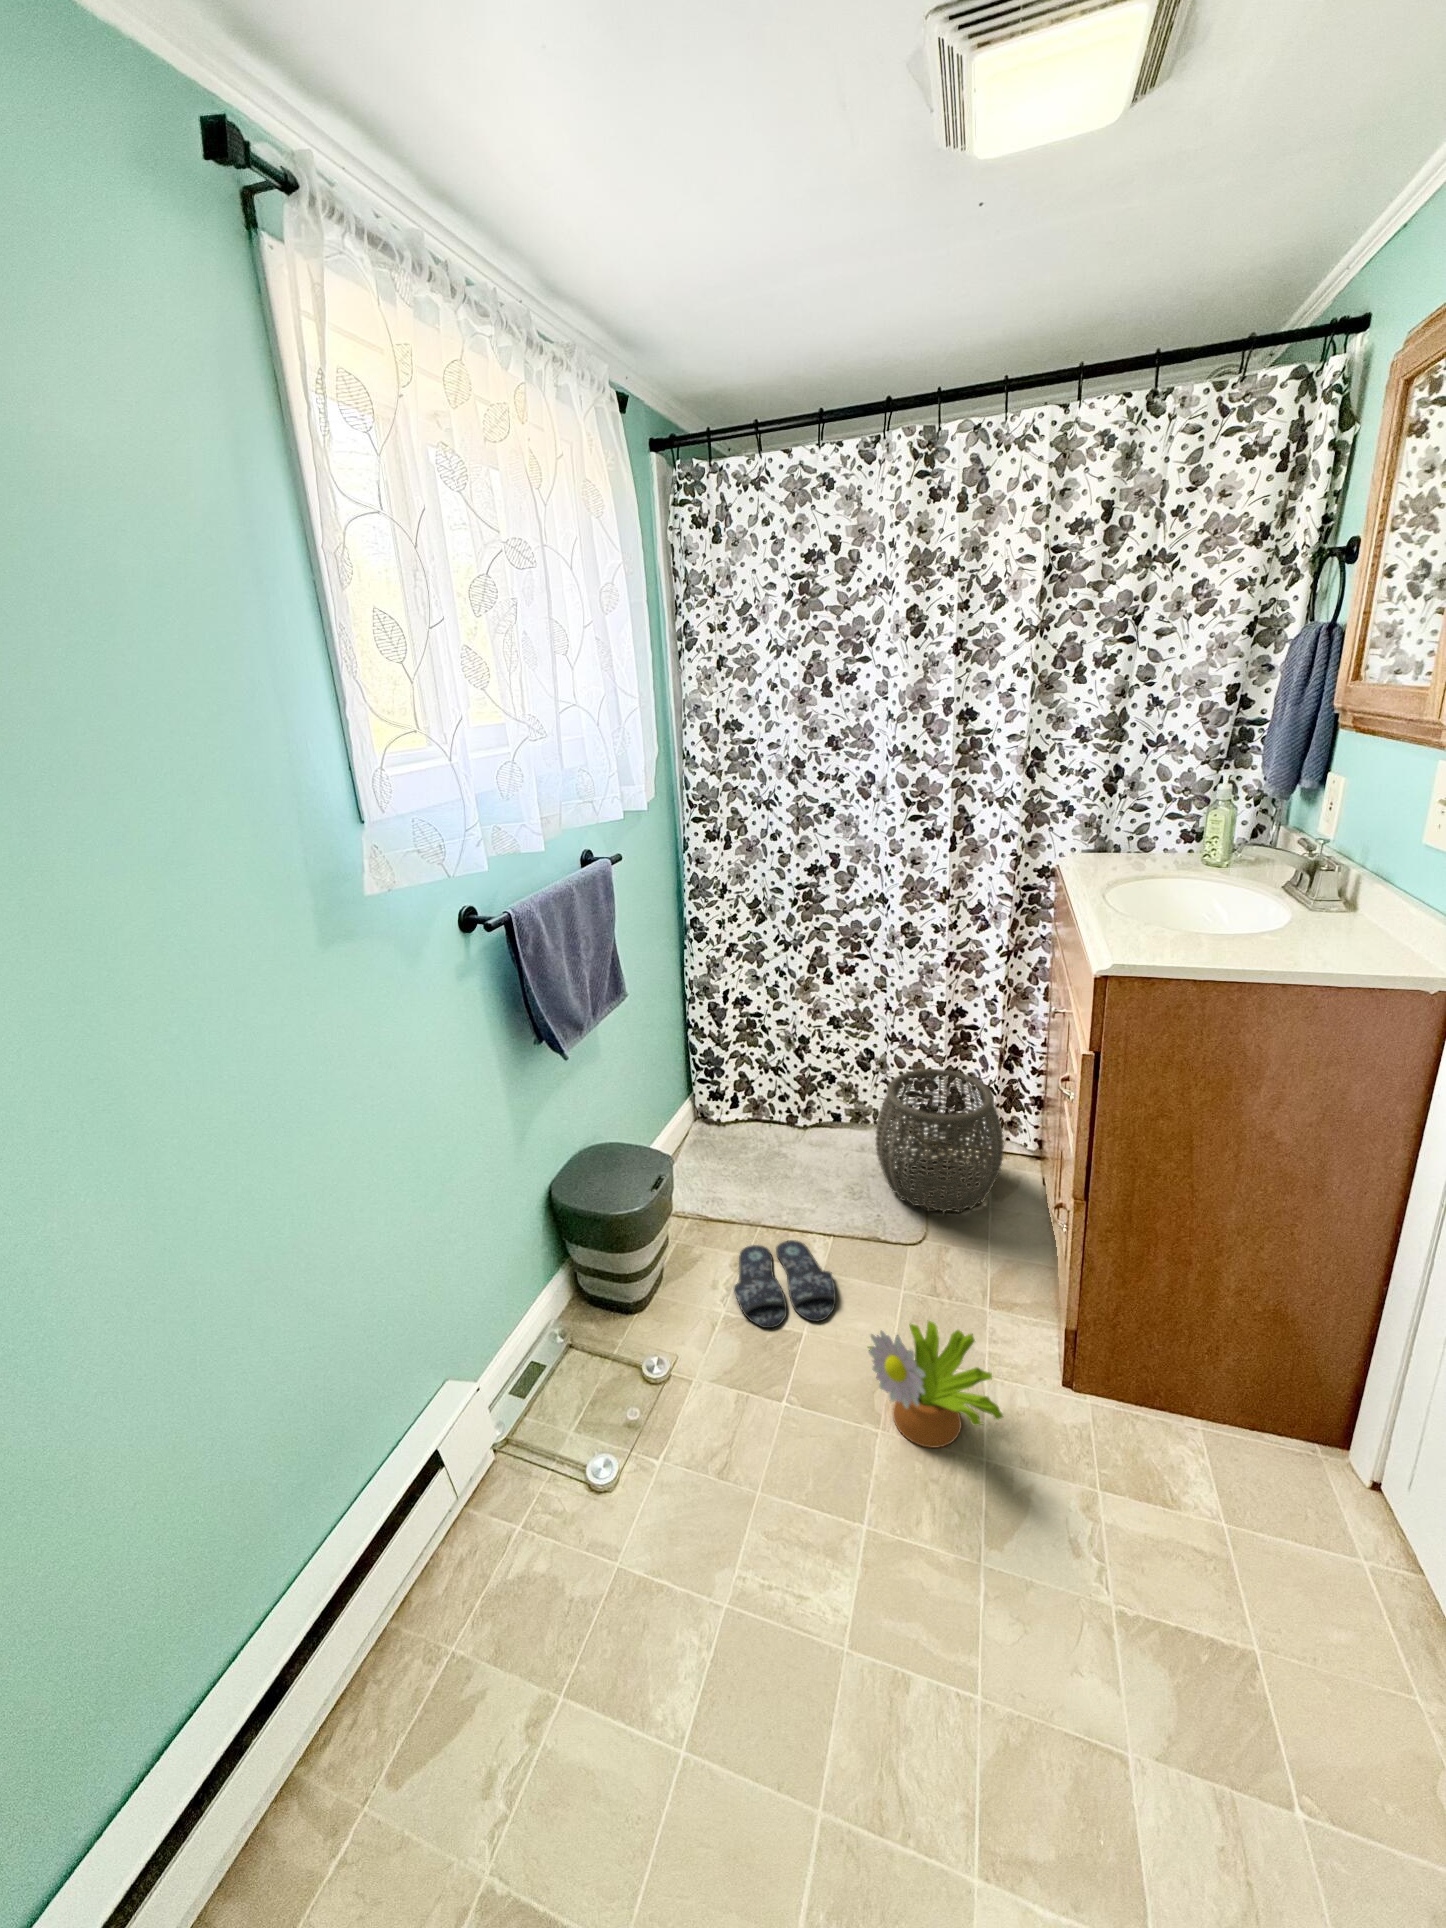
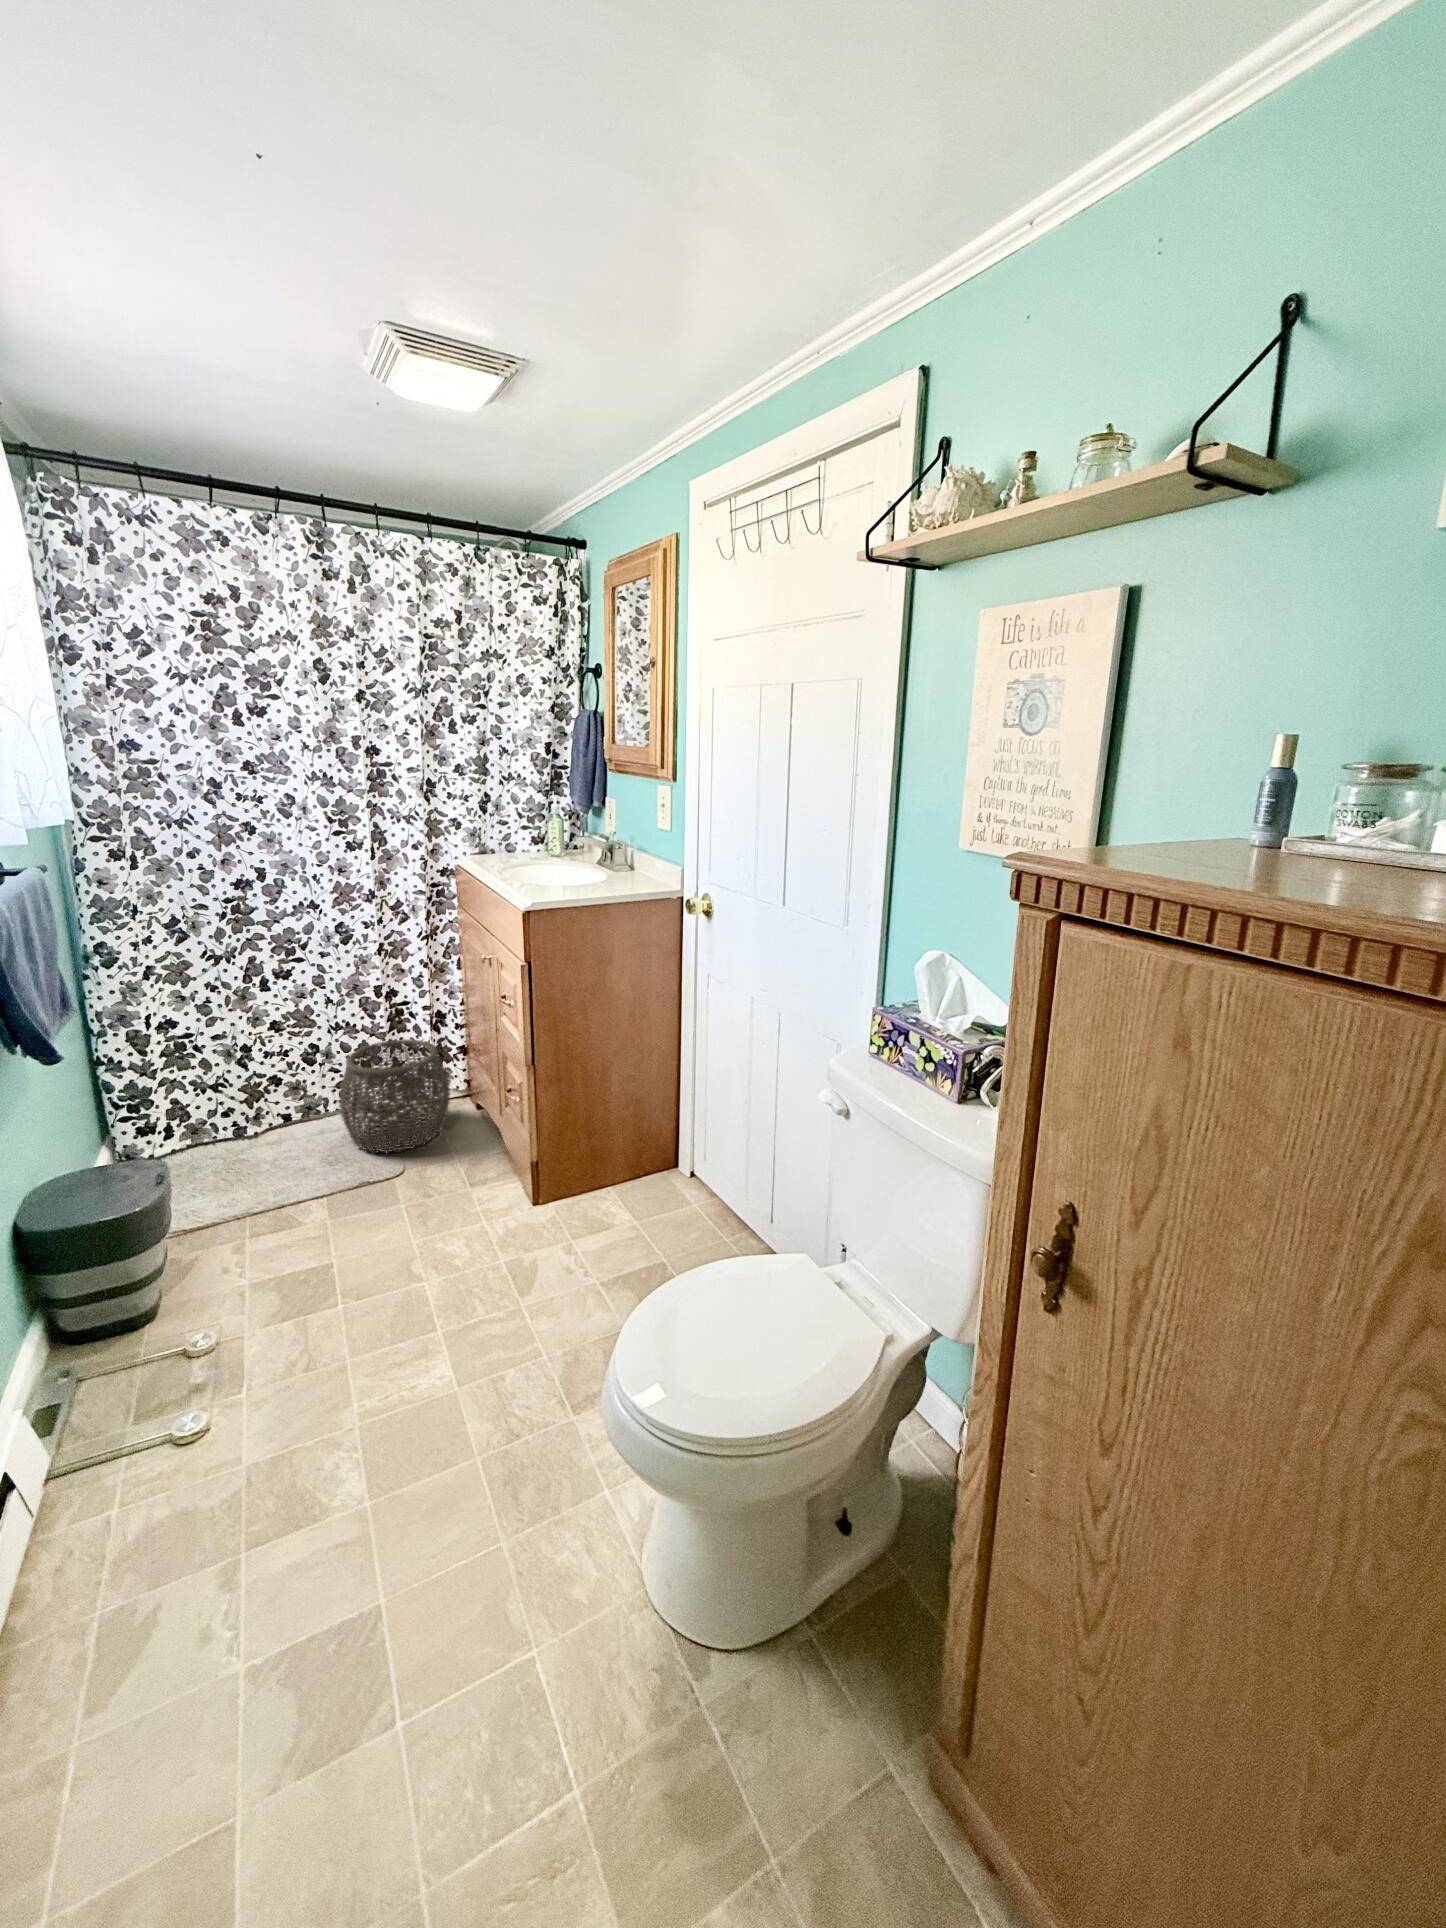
slippers: present [734,1240,836,1328] -> none [236,1210,350,1275]
decorative plant: present [868,1321,1003,1448] -> none [397,1188,508,1276]

